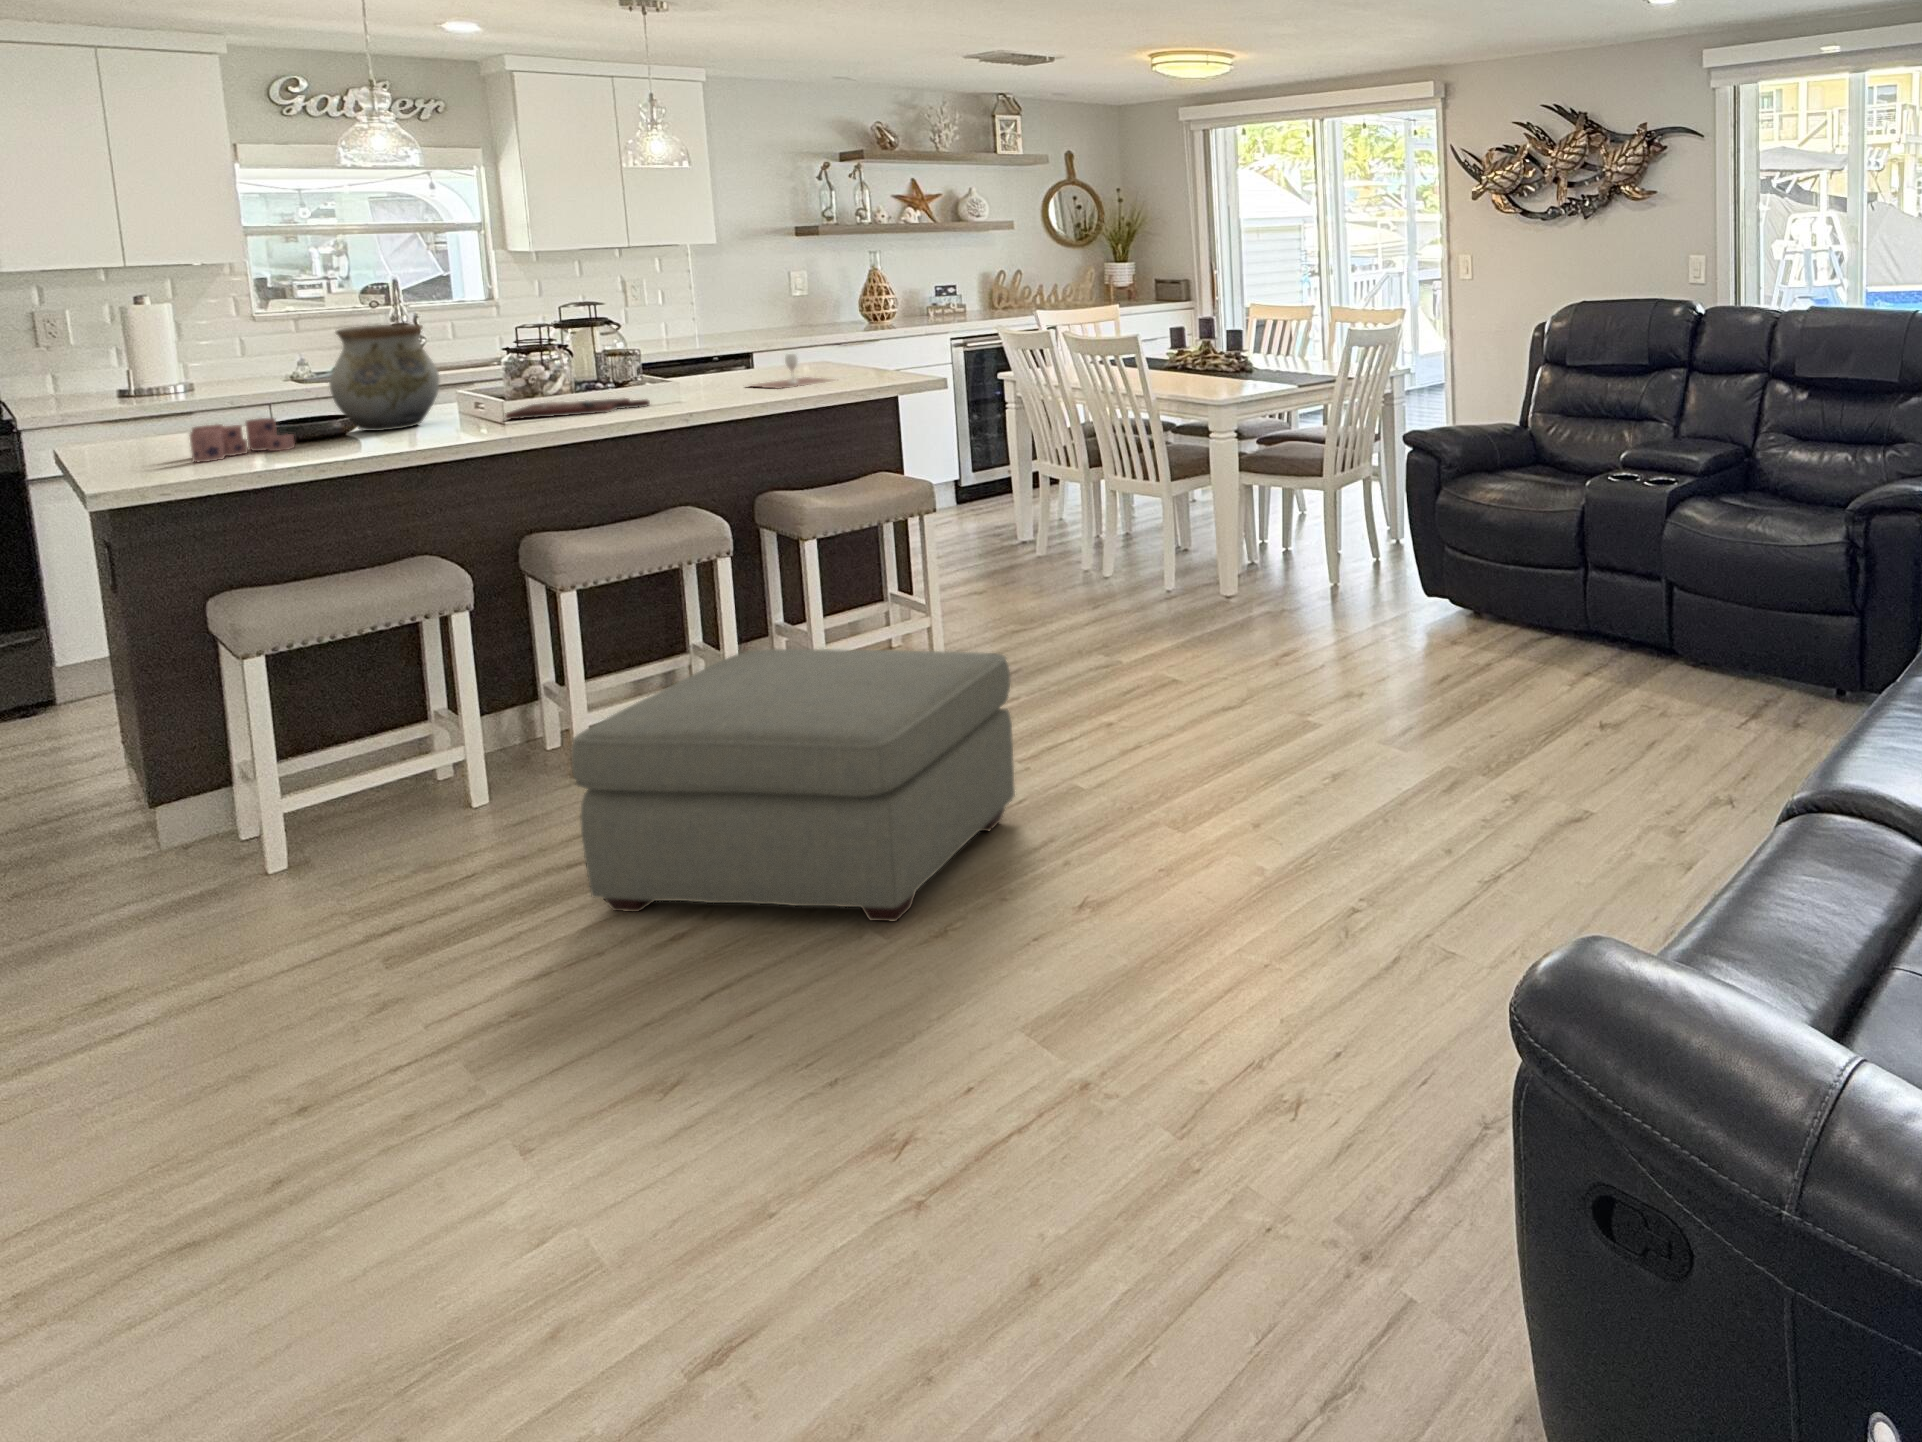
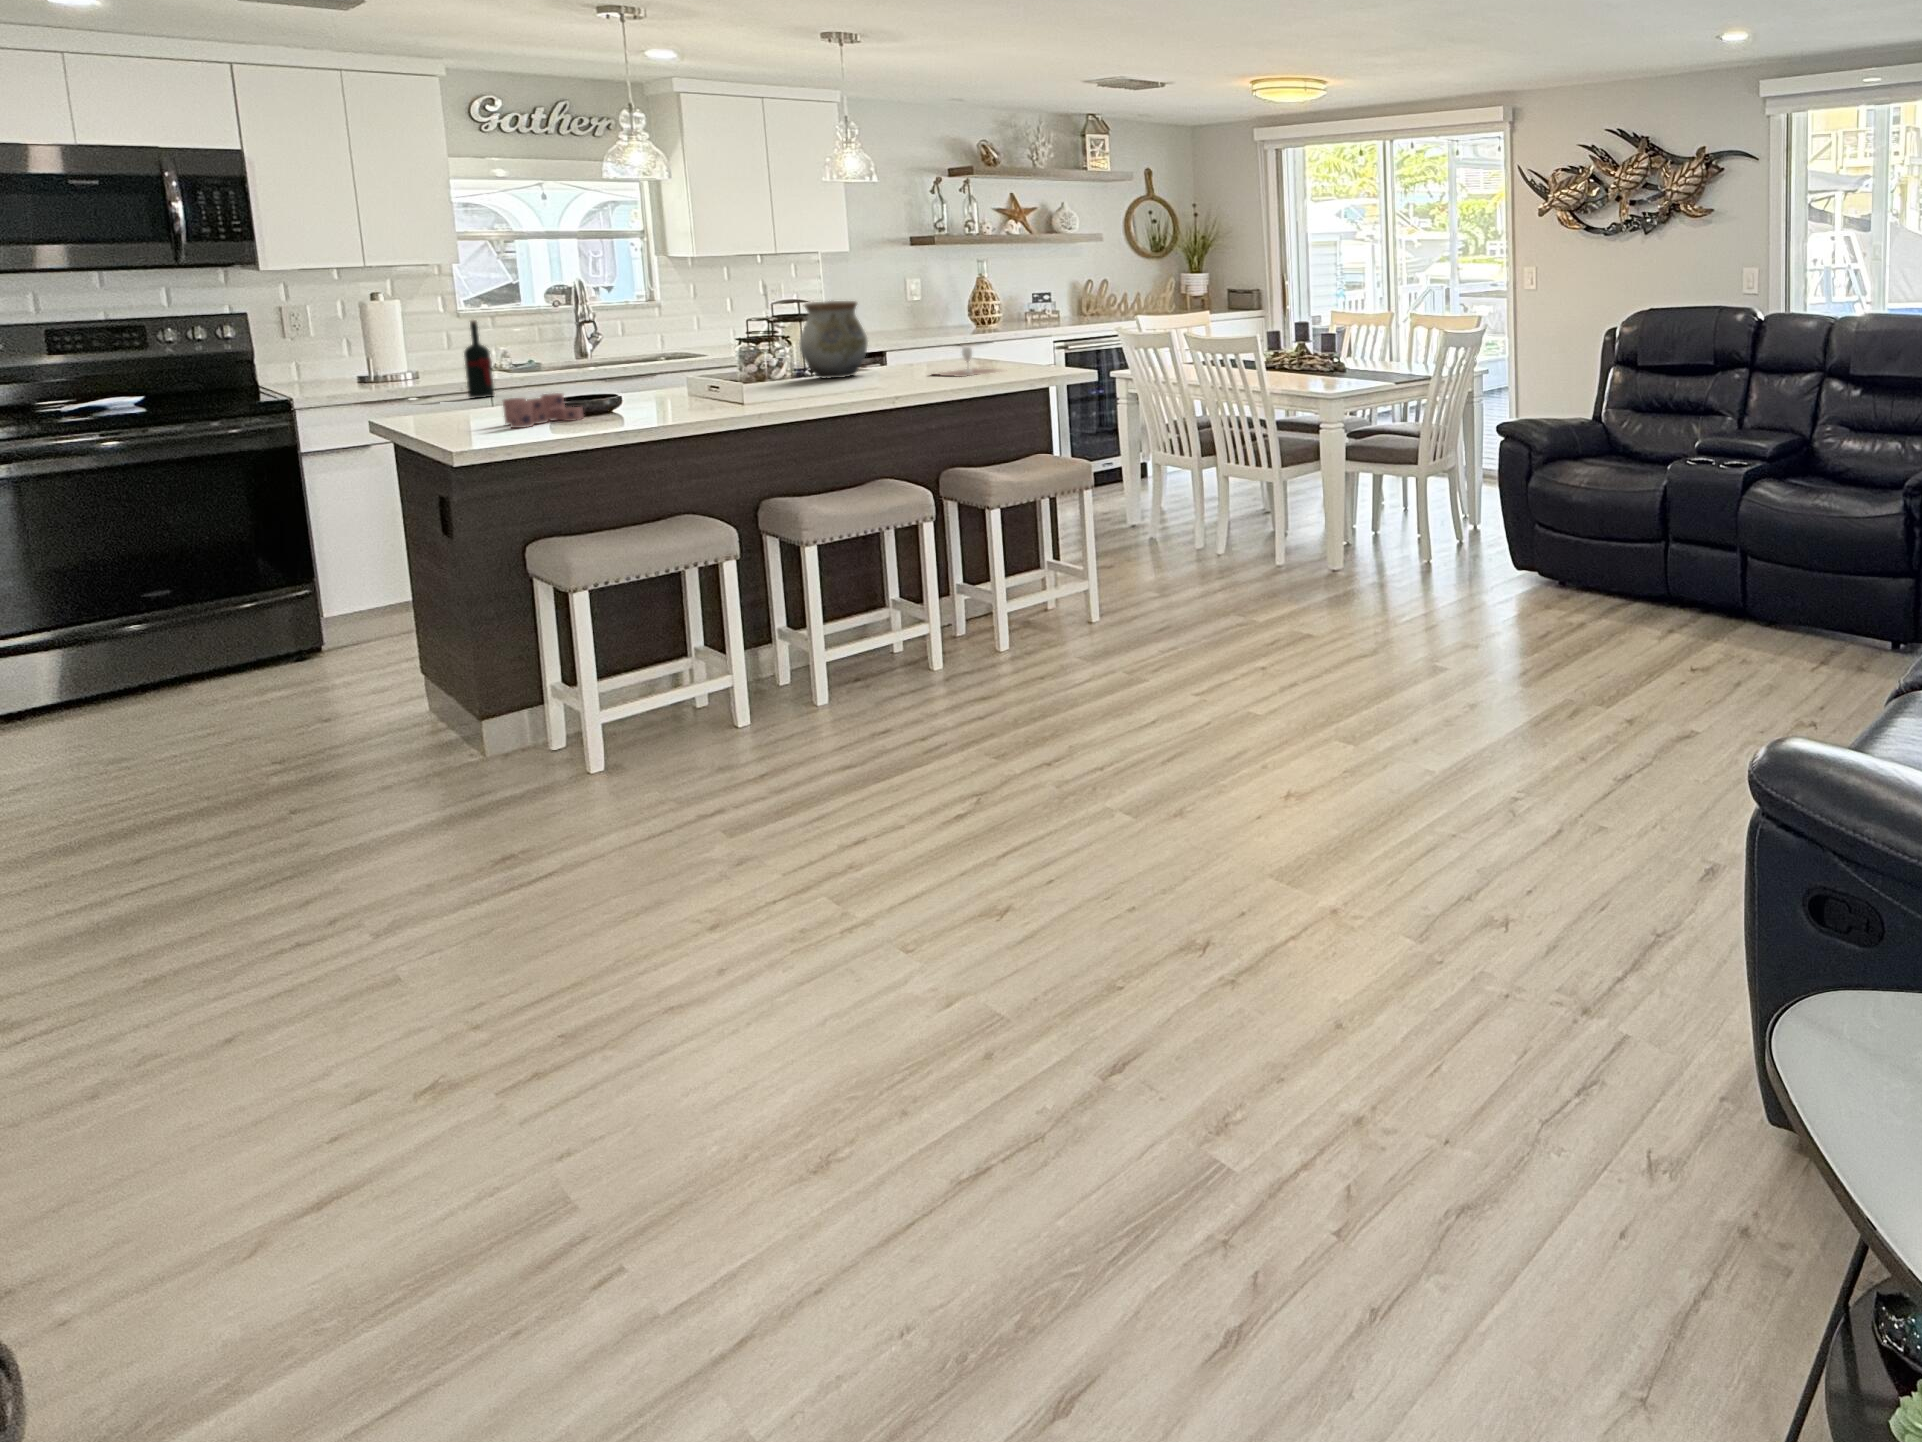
vase: present [329,324,440,431] -> present [799,301,868,378]
wine bottle: none [216,328,255,417] -> present [464,320,495,398]
cutting board: present [505,398,650,419] -> none [743,383,860,399]
ottoman: present [572,649,1015,922] -> none [869,590,1208,804]

